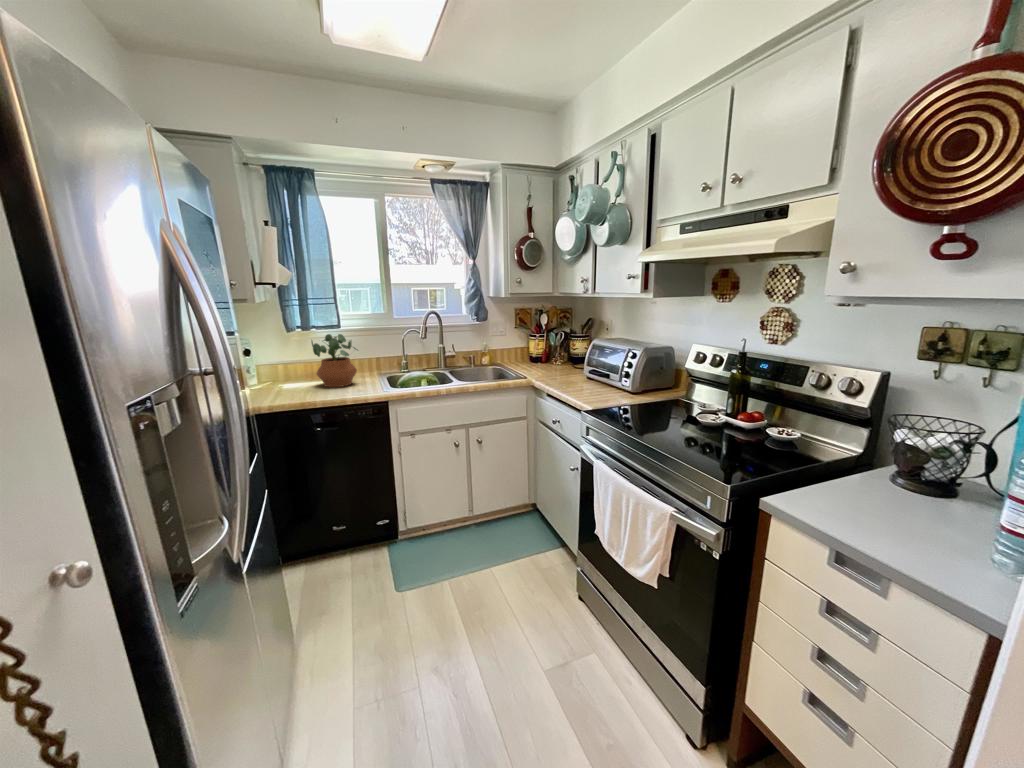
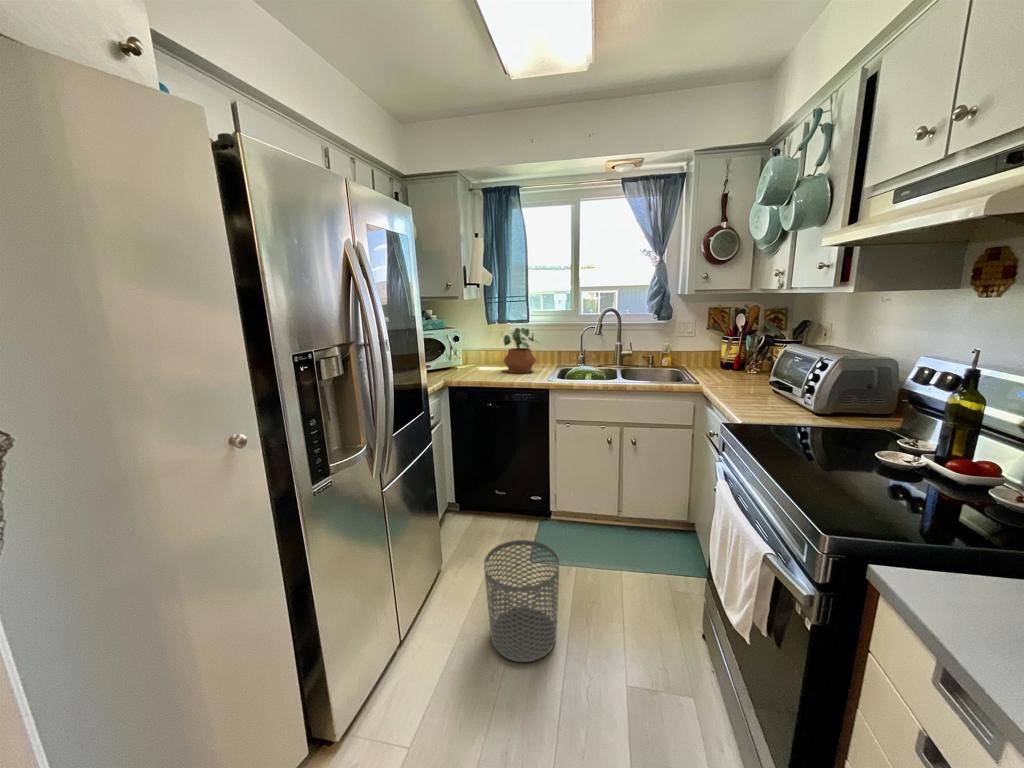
waste bin: none [380,570,466,710] -> present [484,540,559,662]

